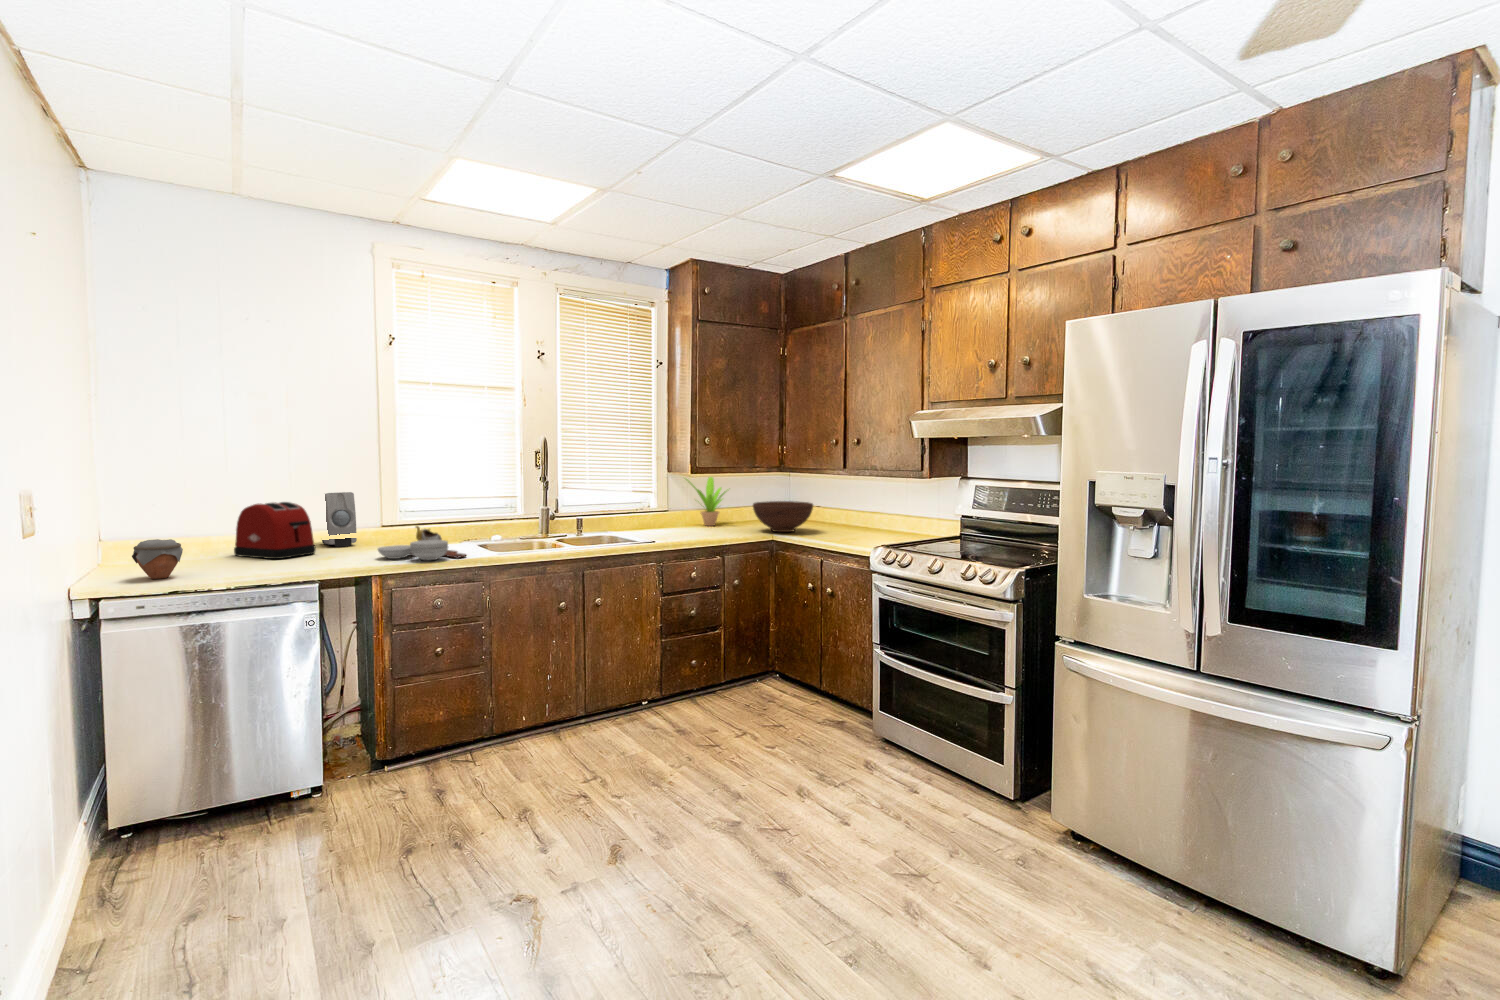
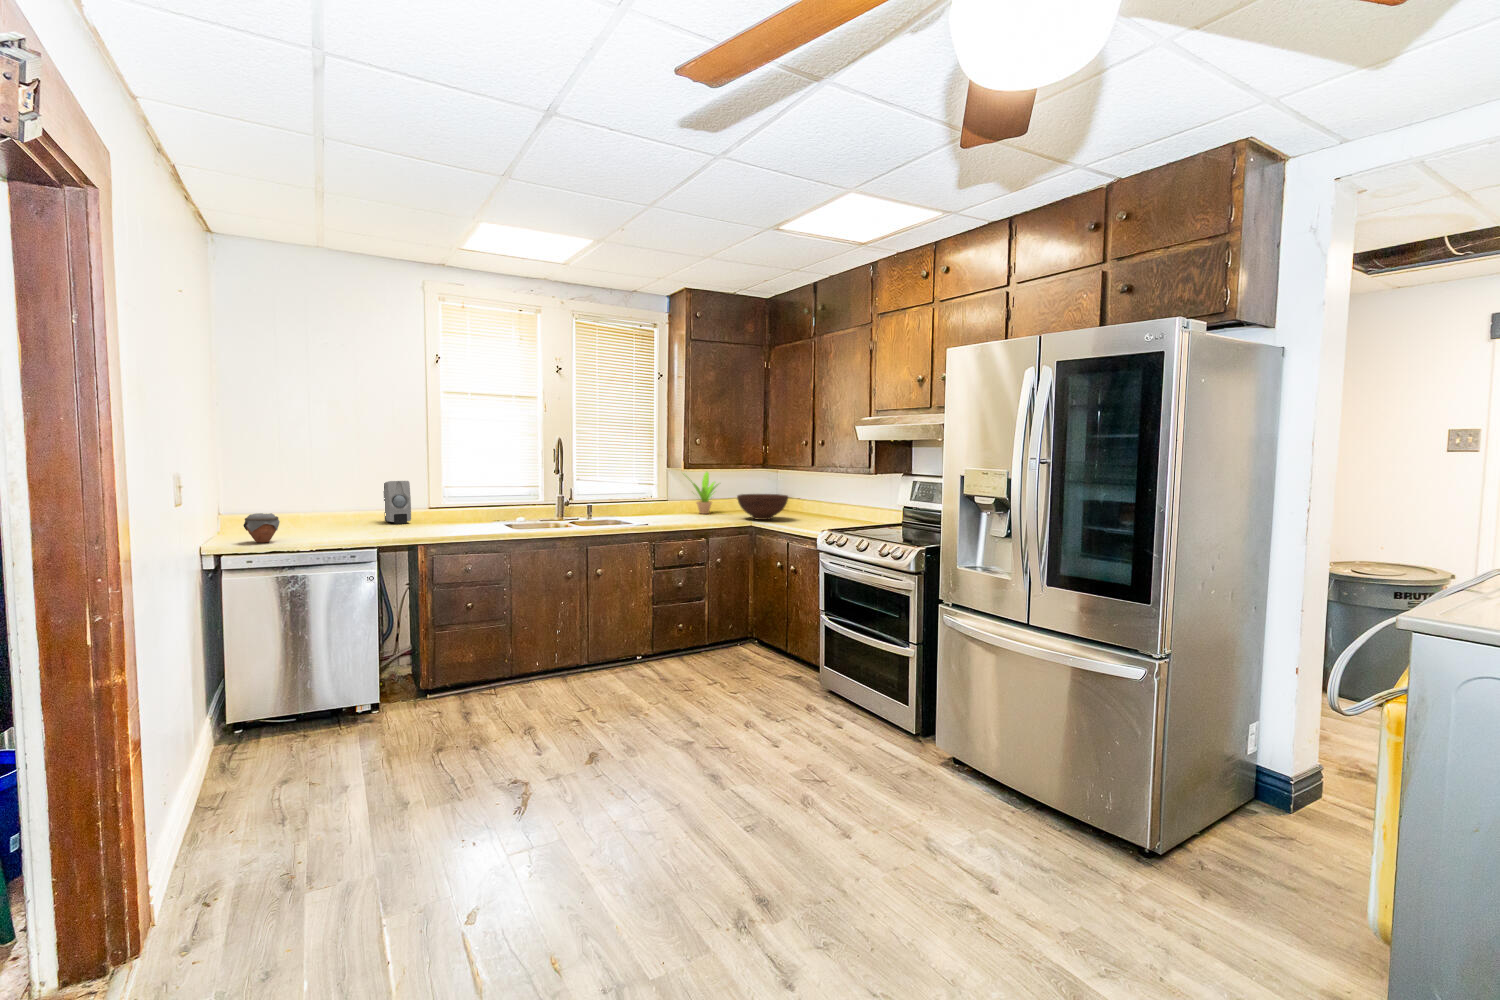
toaster: present [234,502,316,559] -> none [317,487,379,531]
cutting board: present [378,526,466,560] -> none [424,508,494,534]

